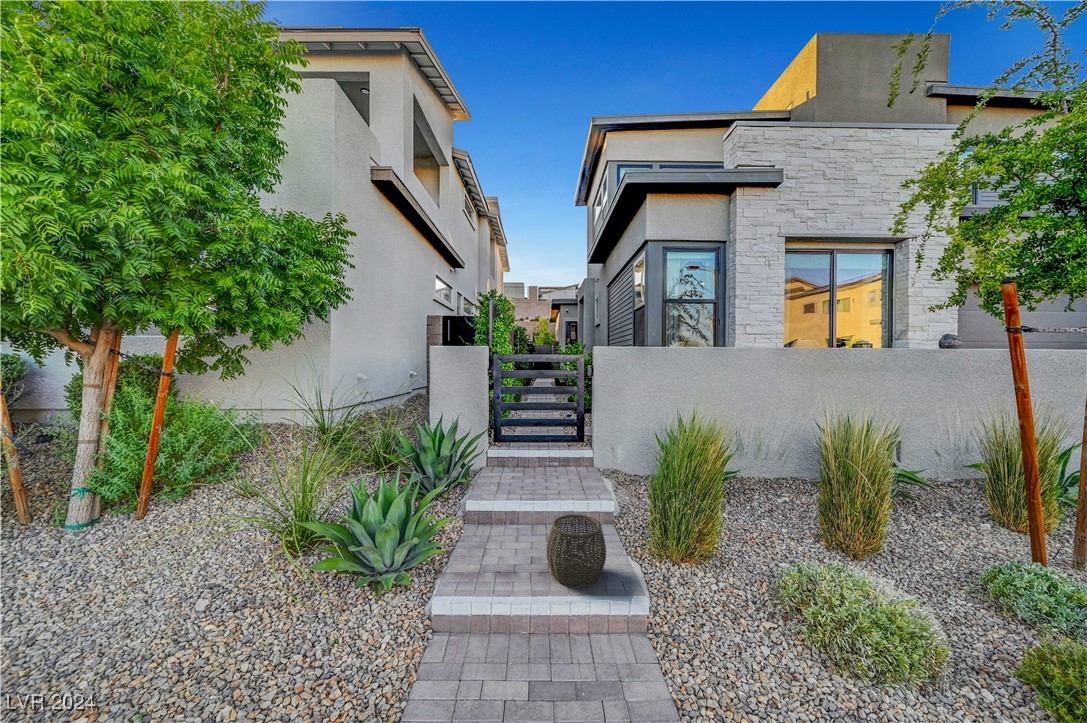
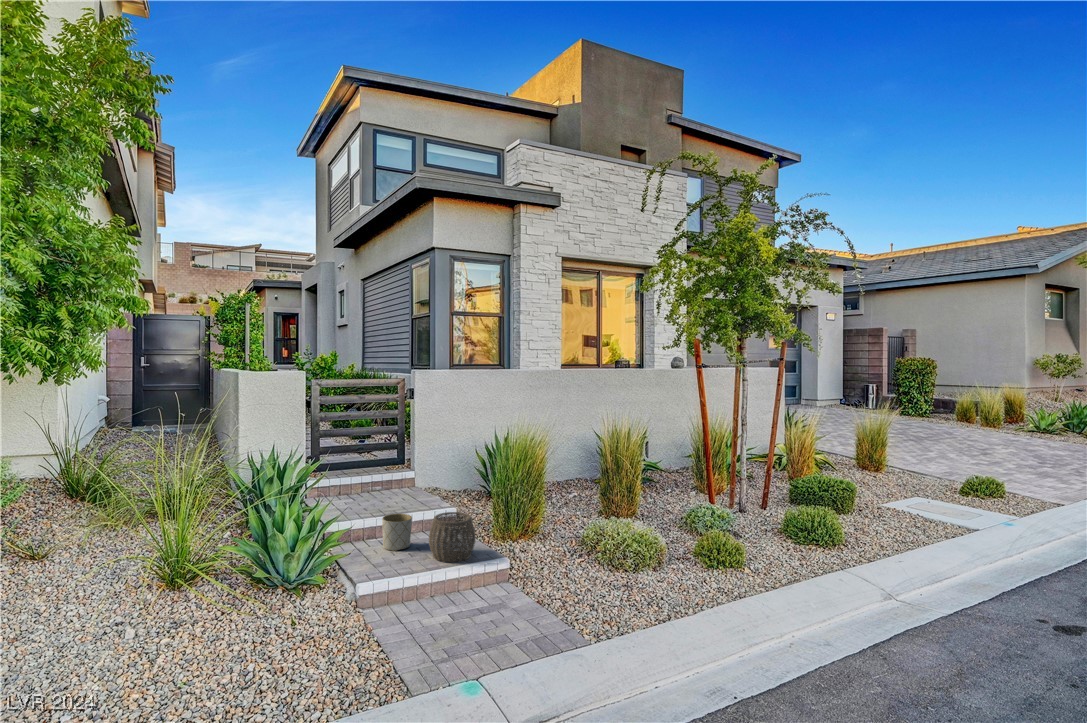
planter: none [512,501,545,548] -> present [382,514,412,551]

